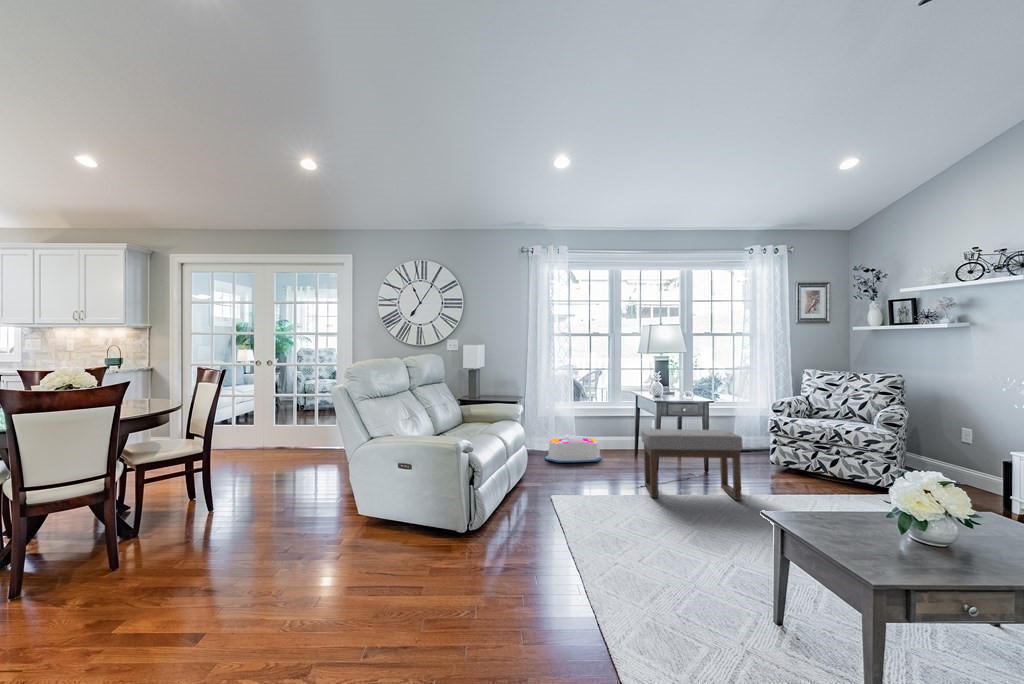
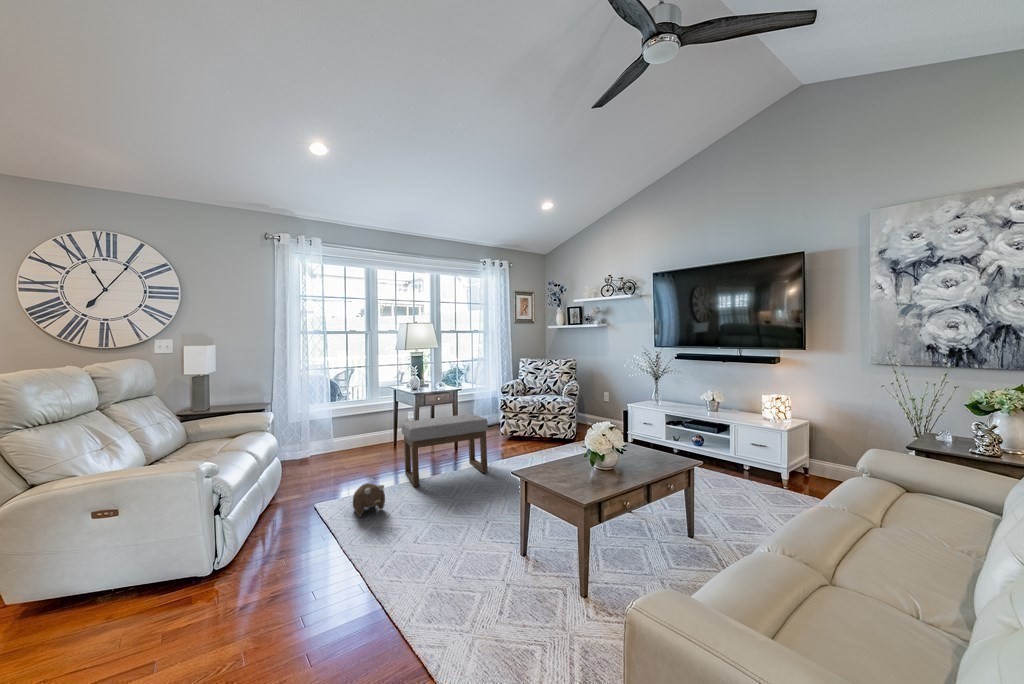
storage bin: present [545,434,601,462] -> none [297,433,360,466]
plush toy: none [591,481,621,510] -> present [353,483,385,516]

